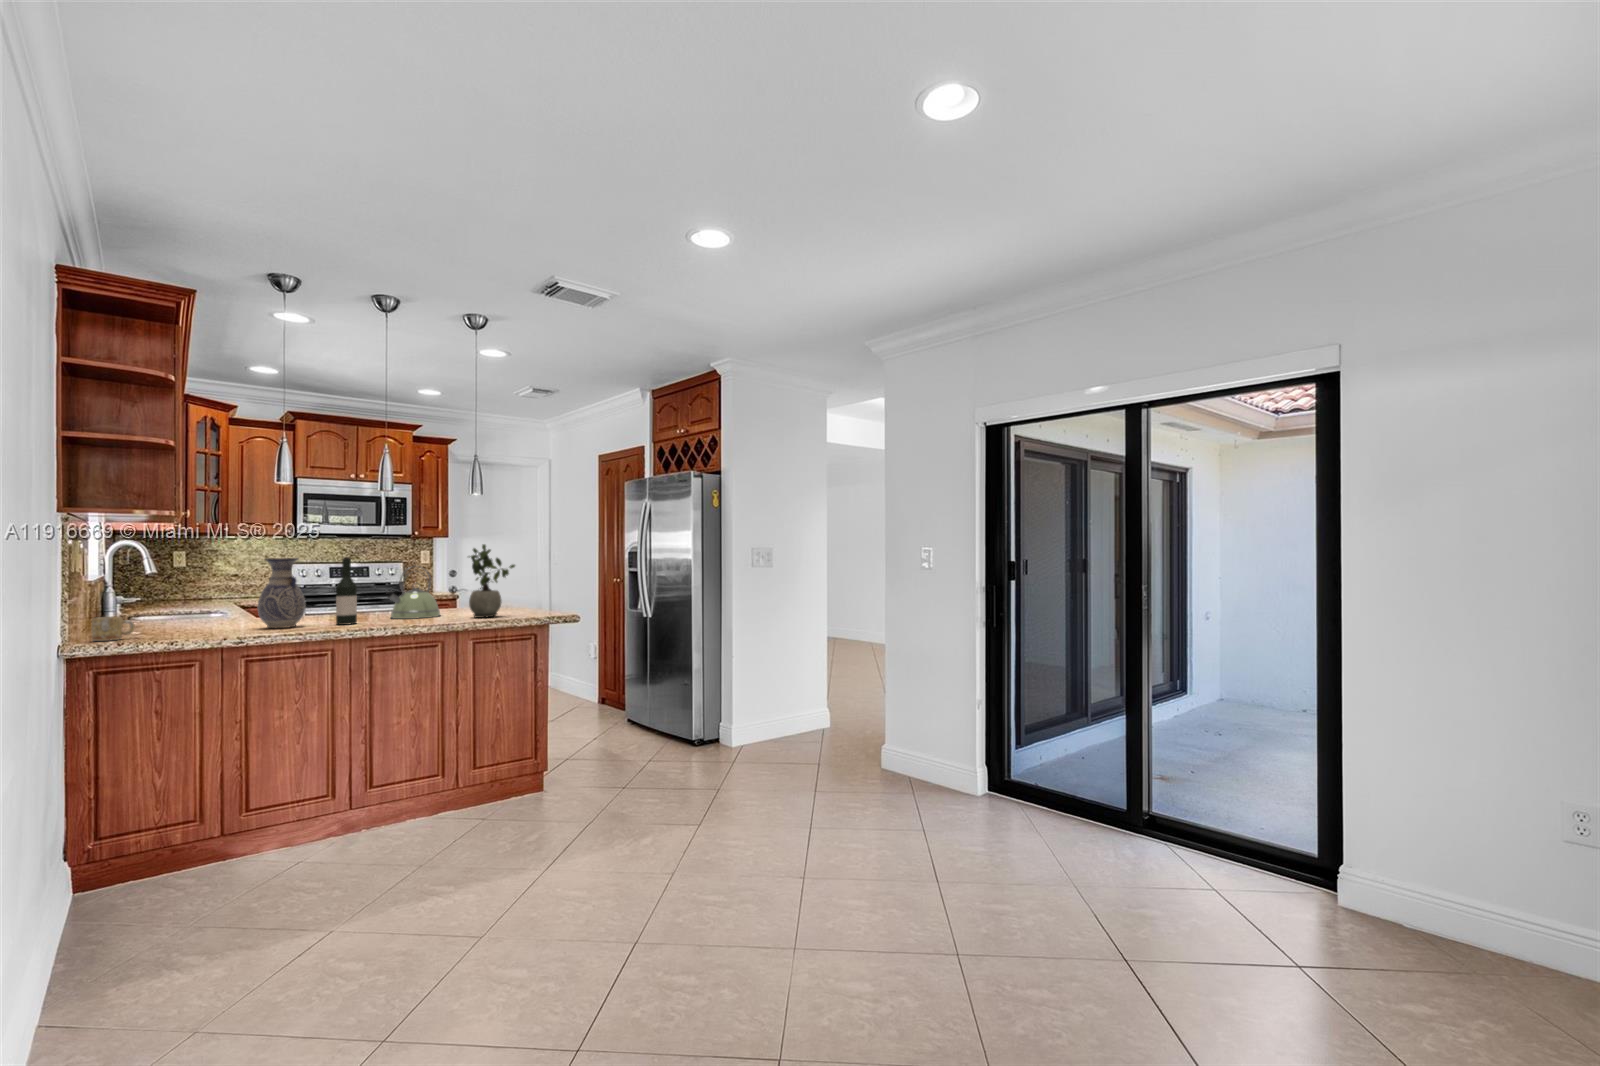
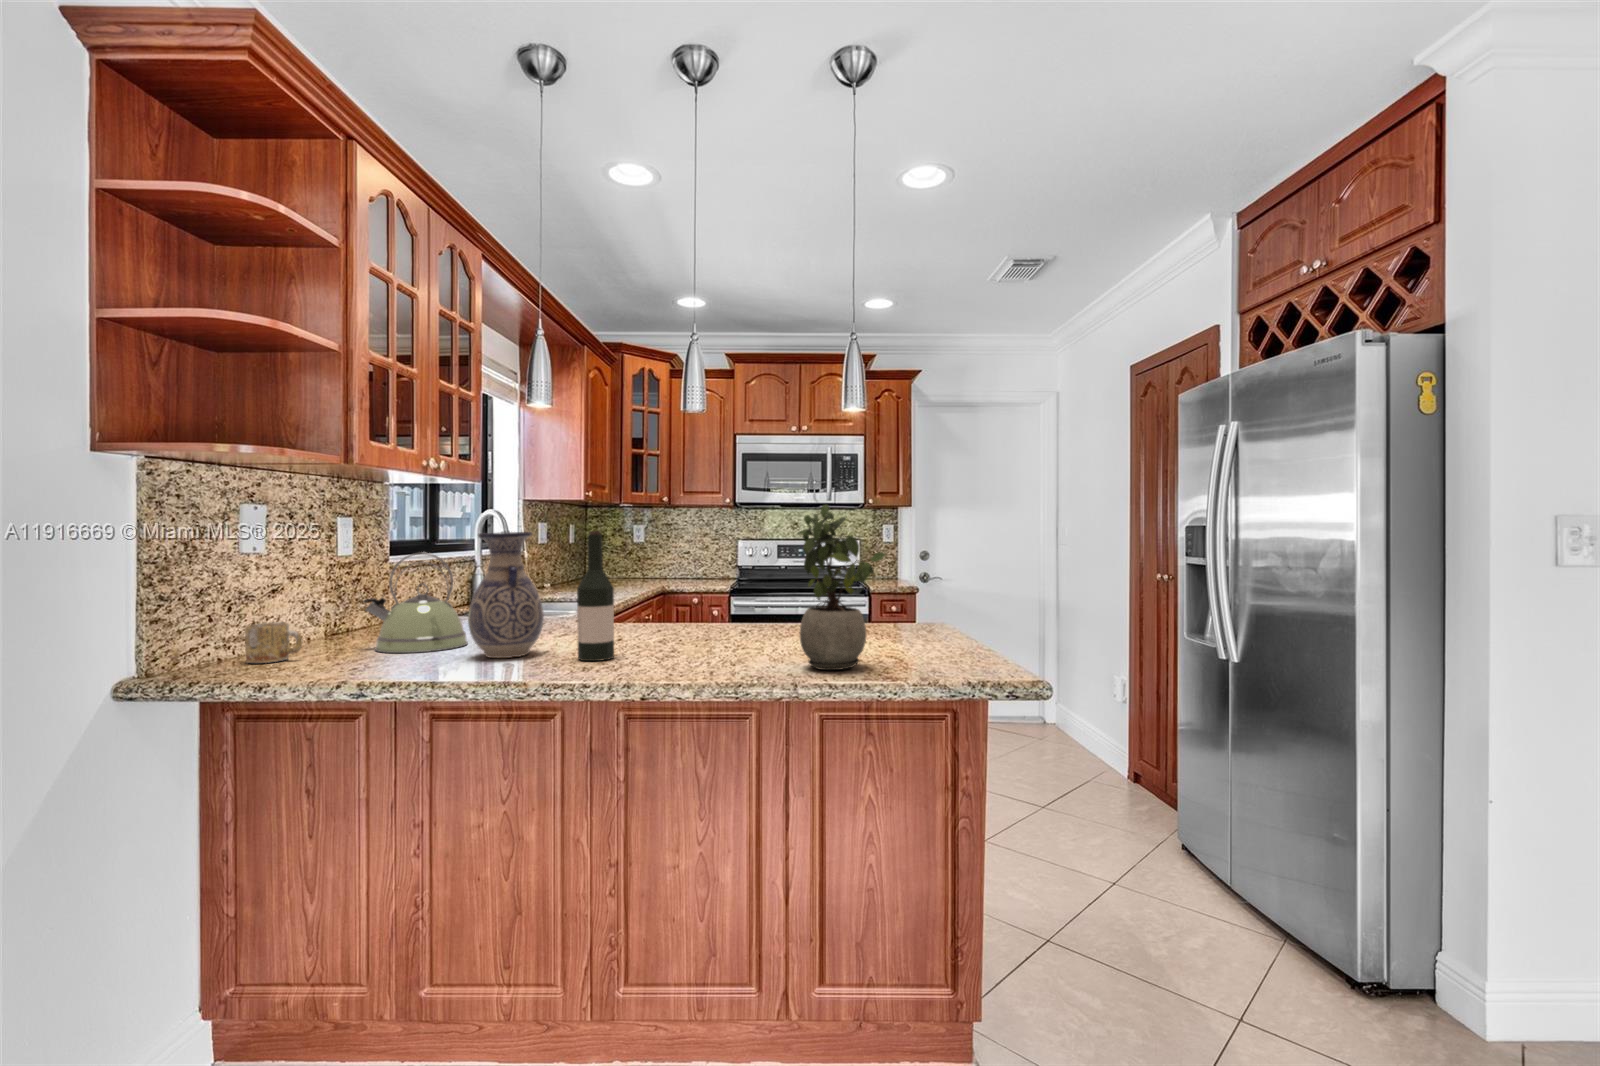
kettle: present [387,568,440,619] -> present [363,552,468,653]

